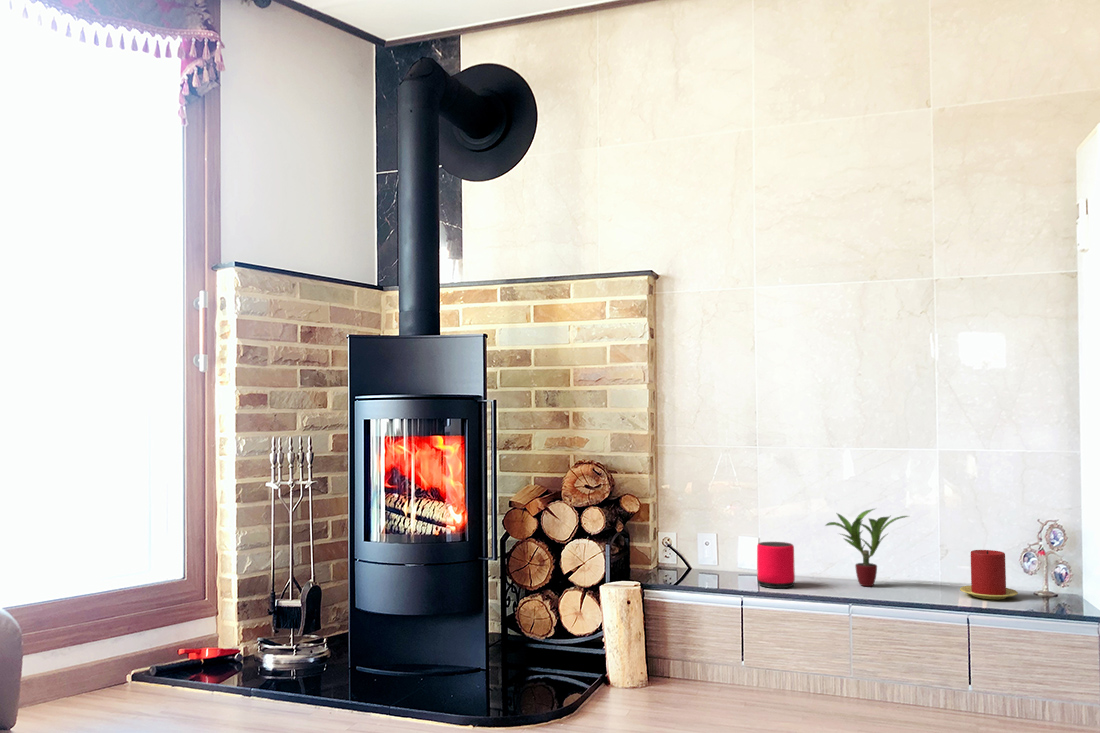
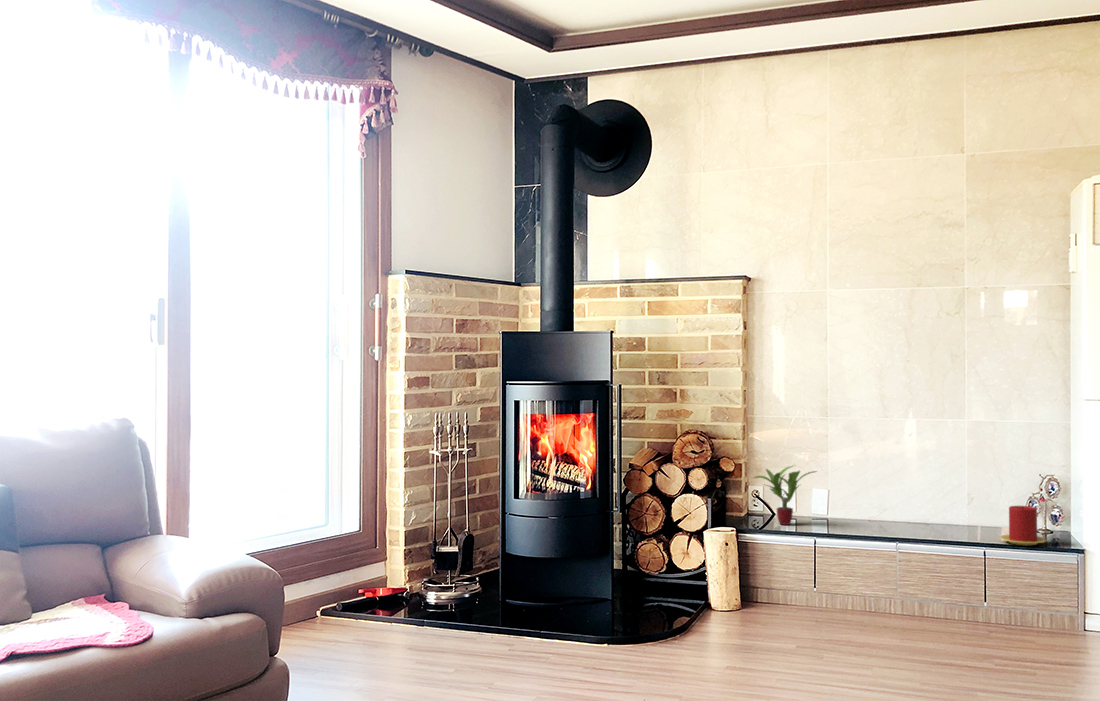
potted plant: present [826,509,907,586] -> present [755,466,816,525]
speaker: present [757,542,795,588] -> none [833,498,864,535]

